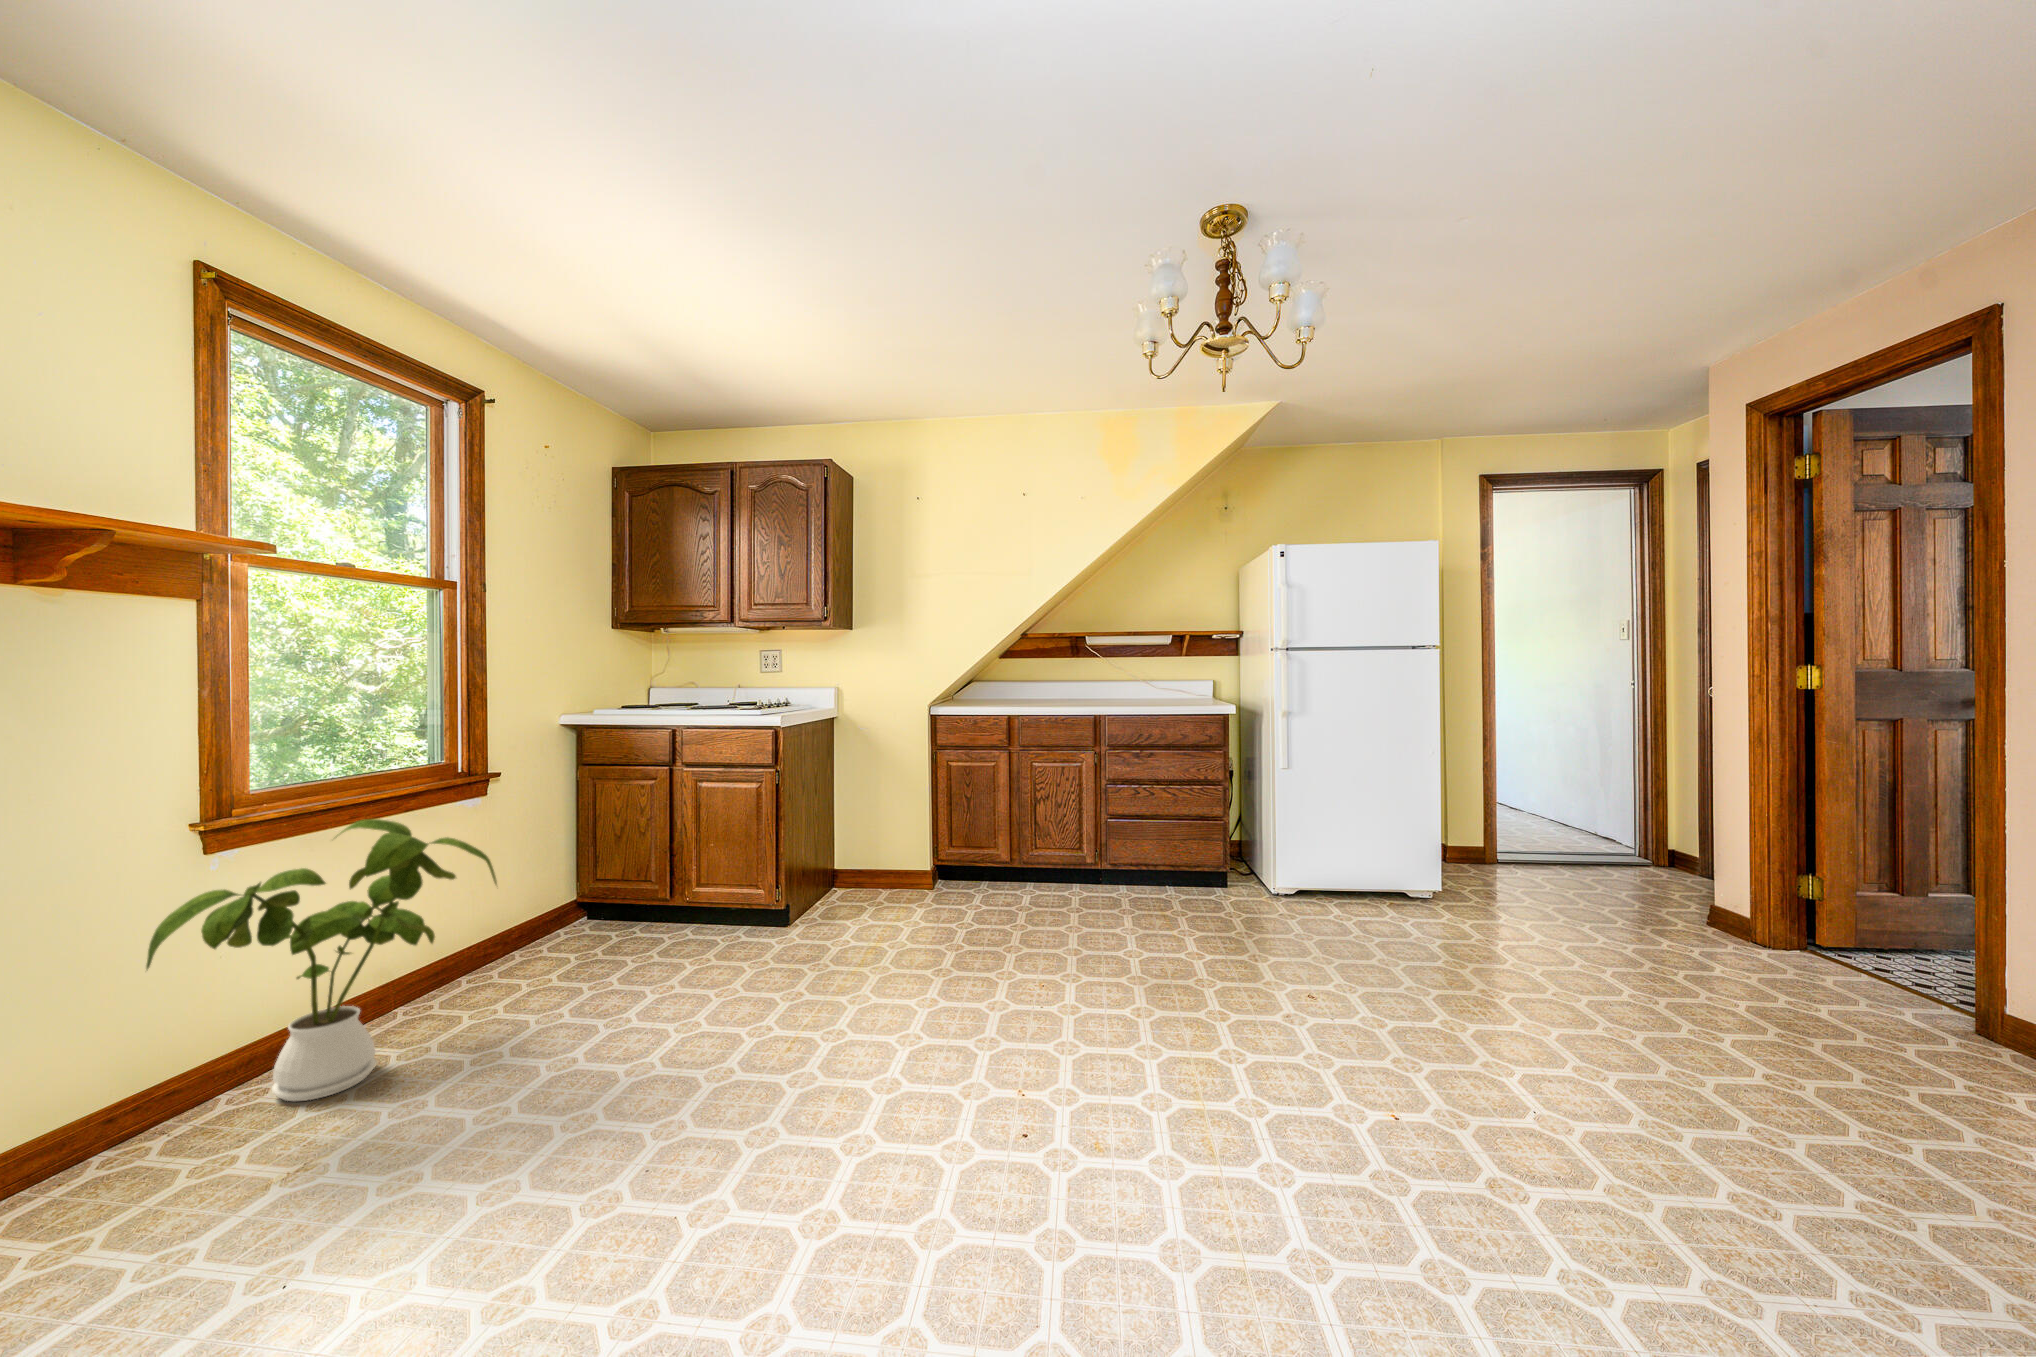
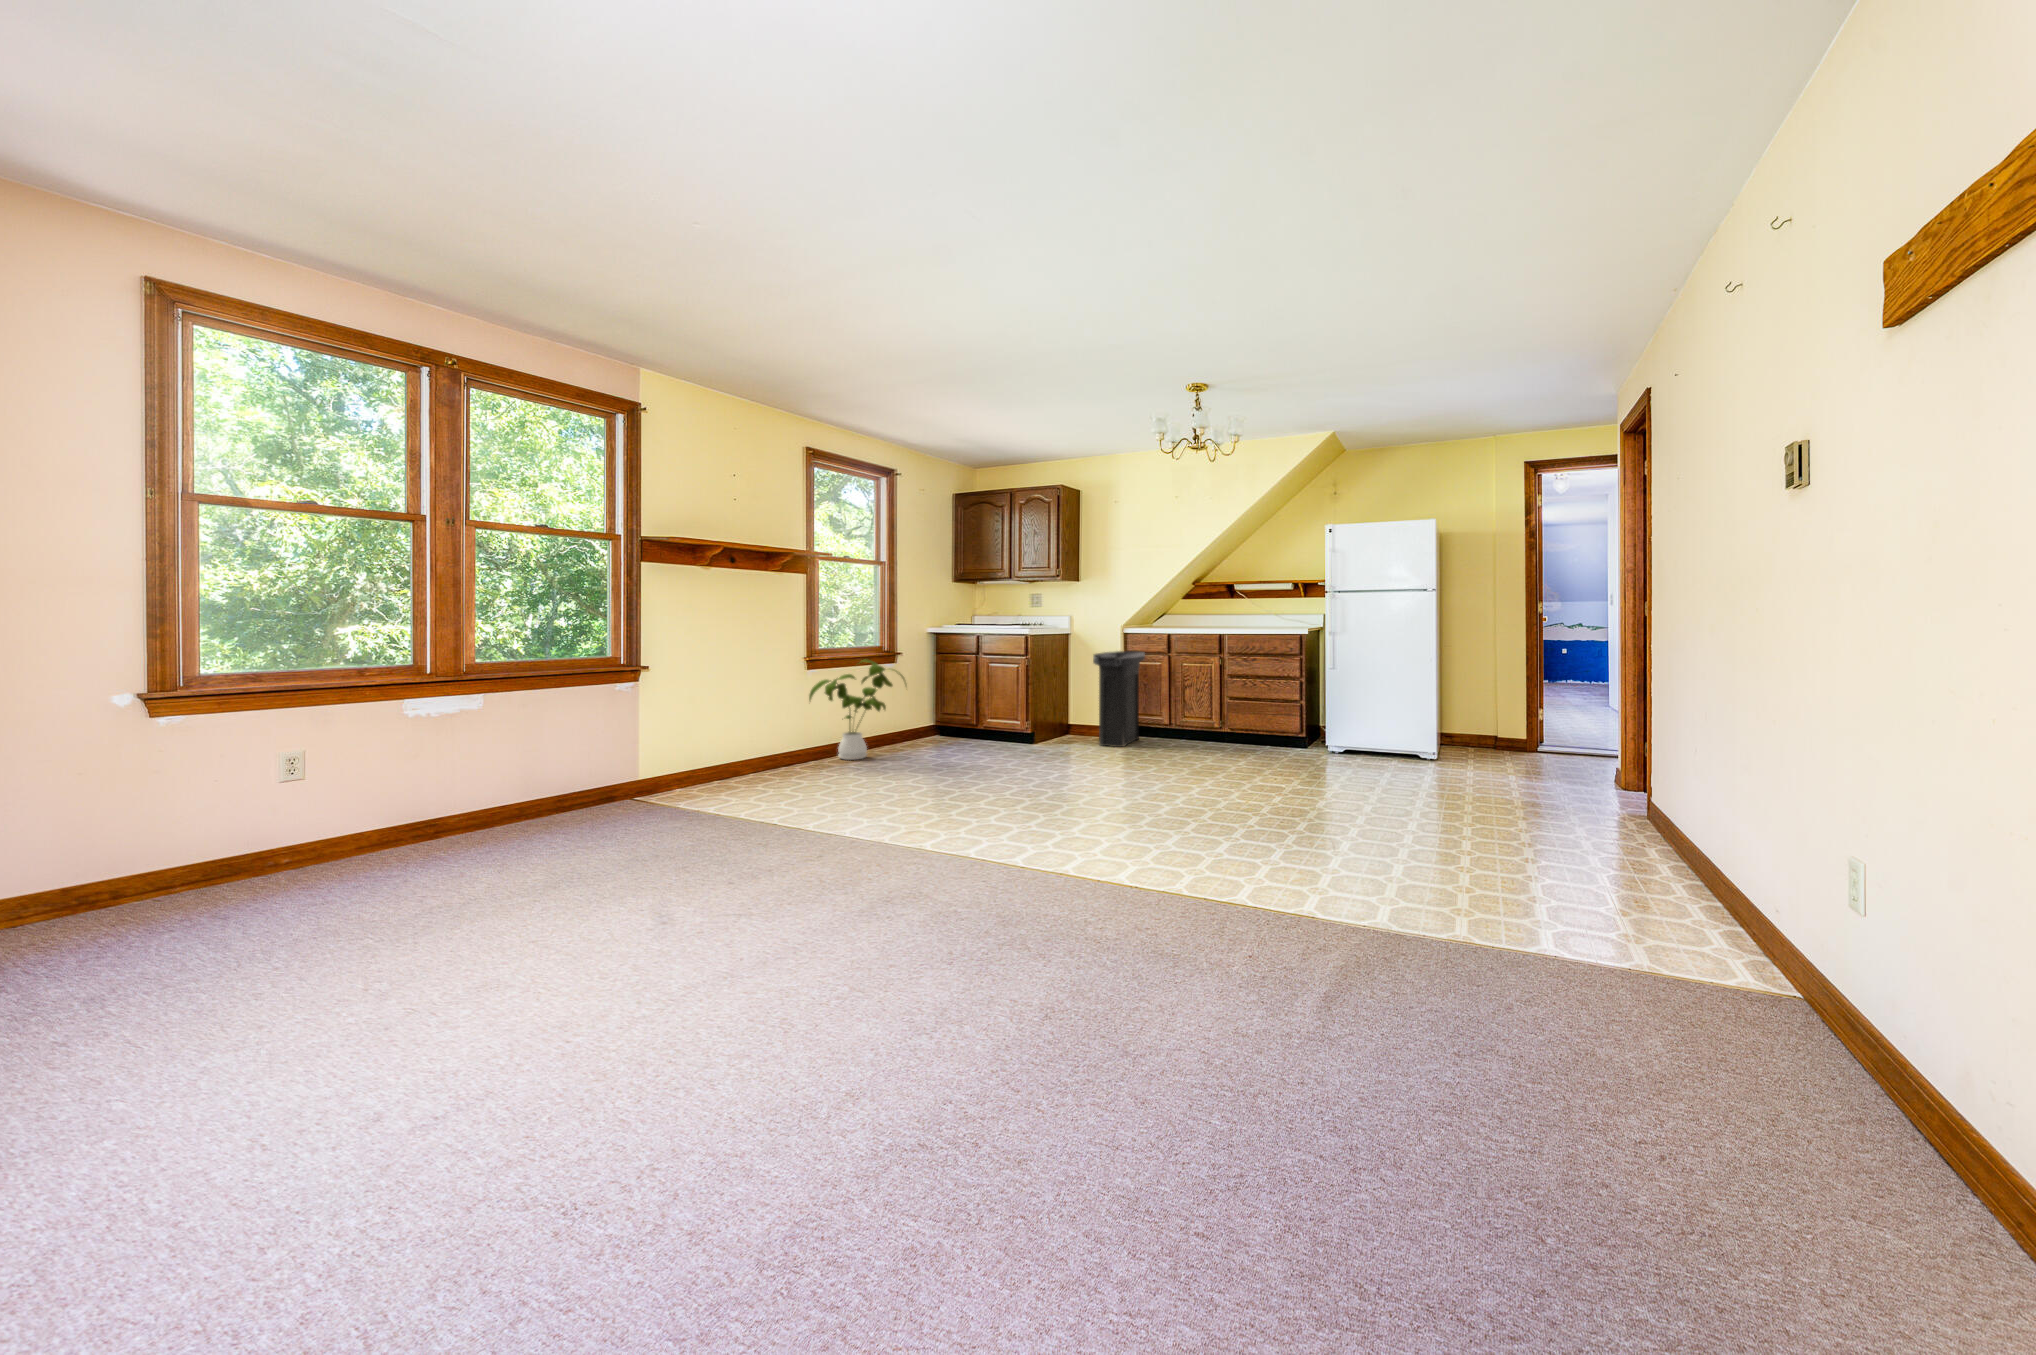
trash can: none [904,746,977,926] -> present [1093,651,1145,747]

